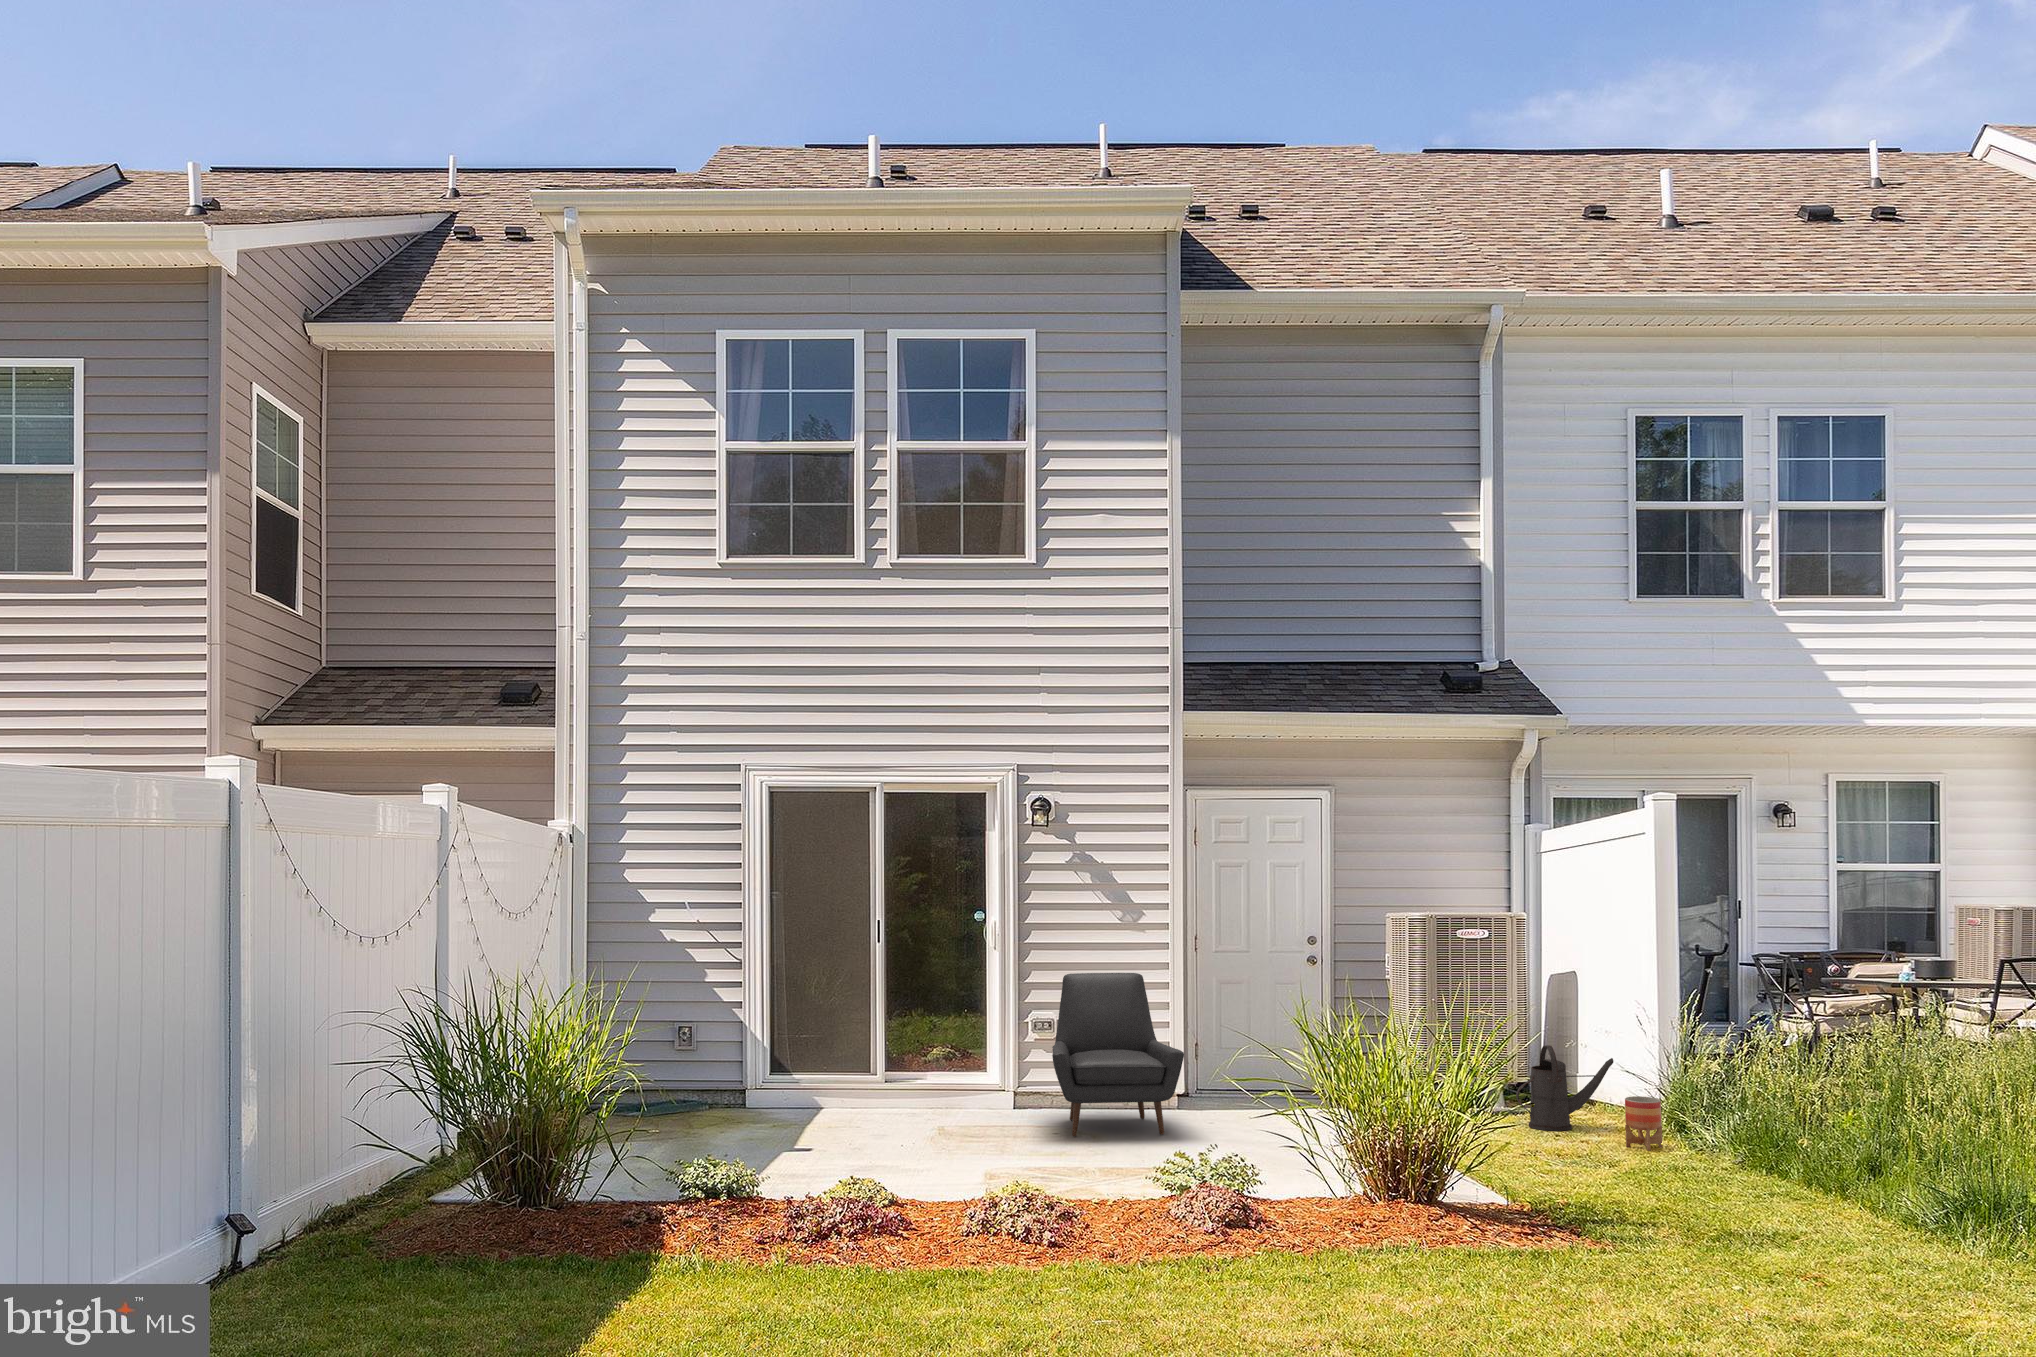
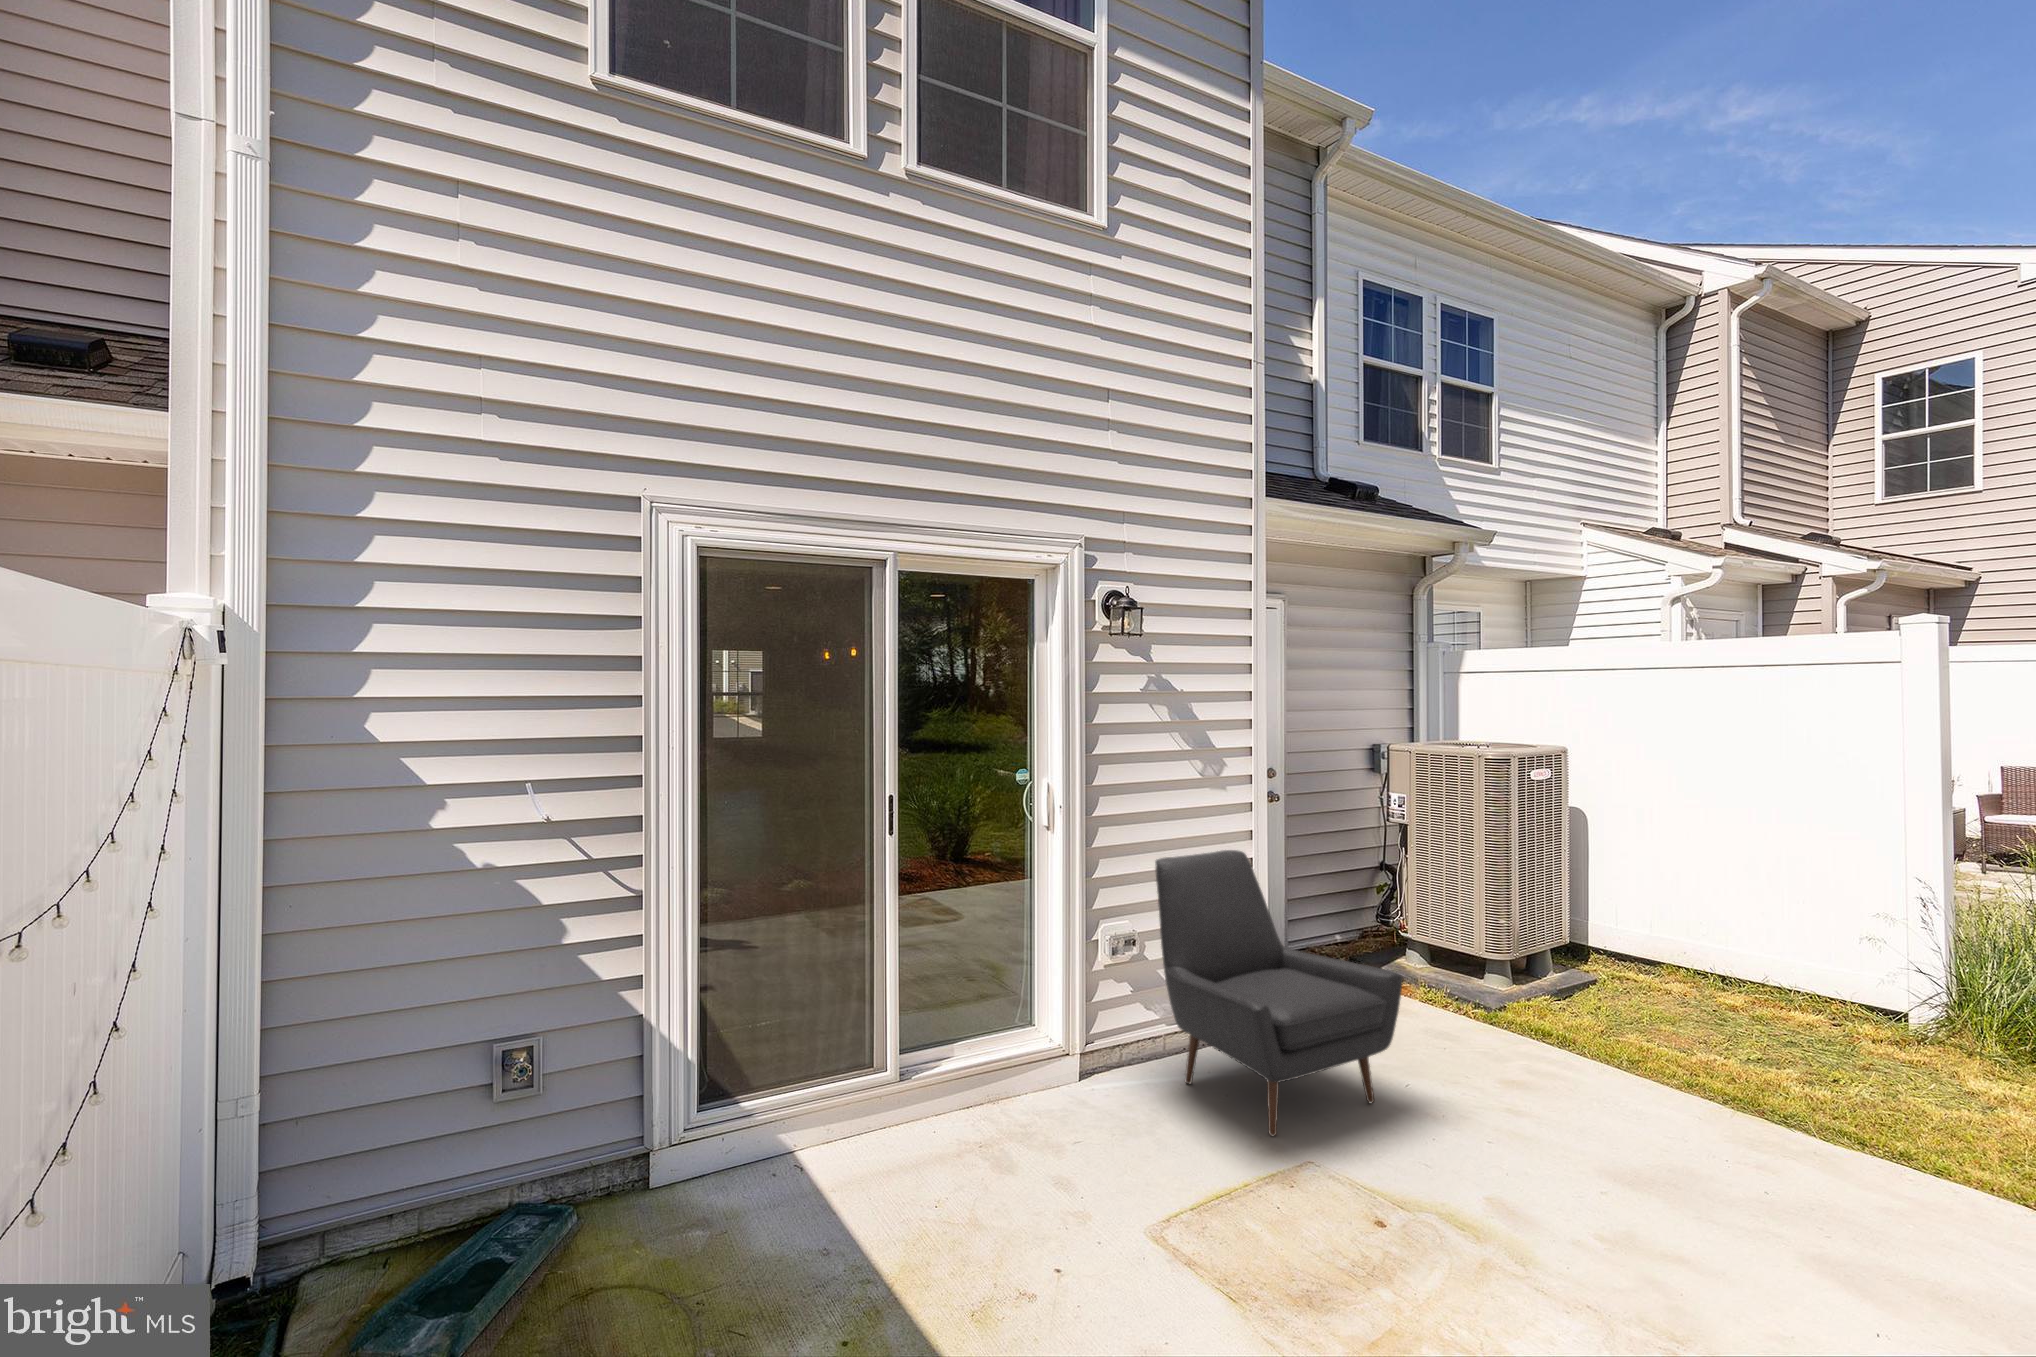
watering can: present [1516,1045,1613,1131] -> none [1645,902,1715,1005]
planter: present [1625,1096,1663,1151] -> none [1819,960,1872,1029]

